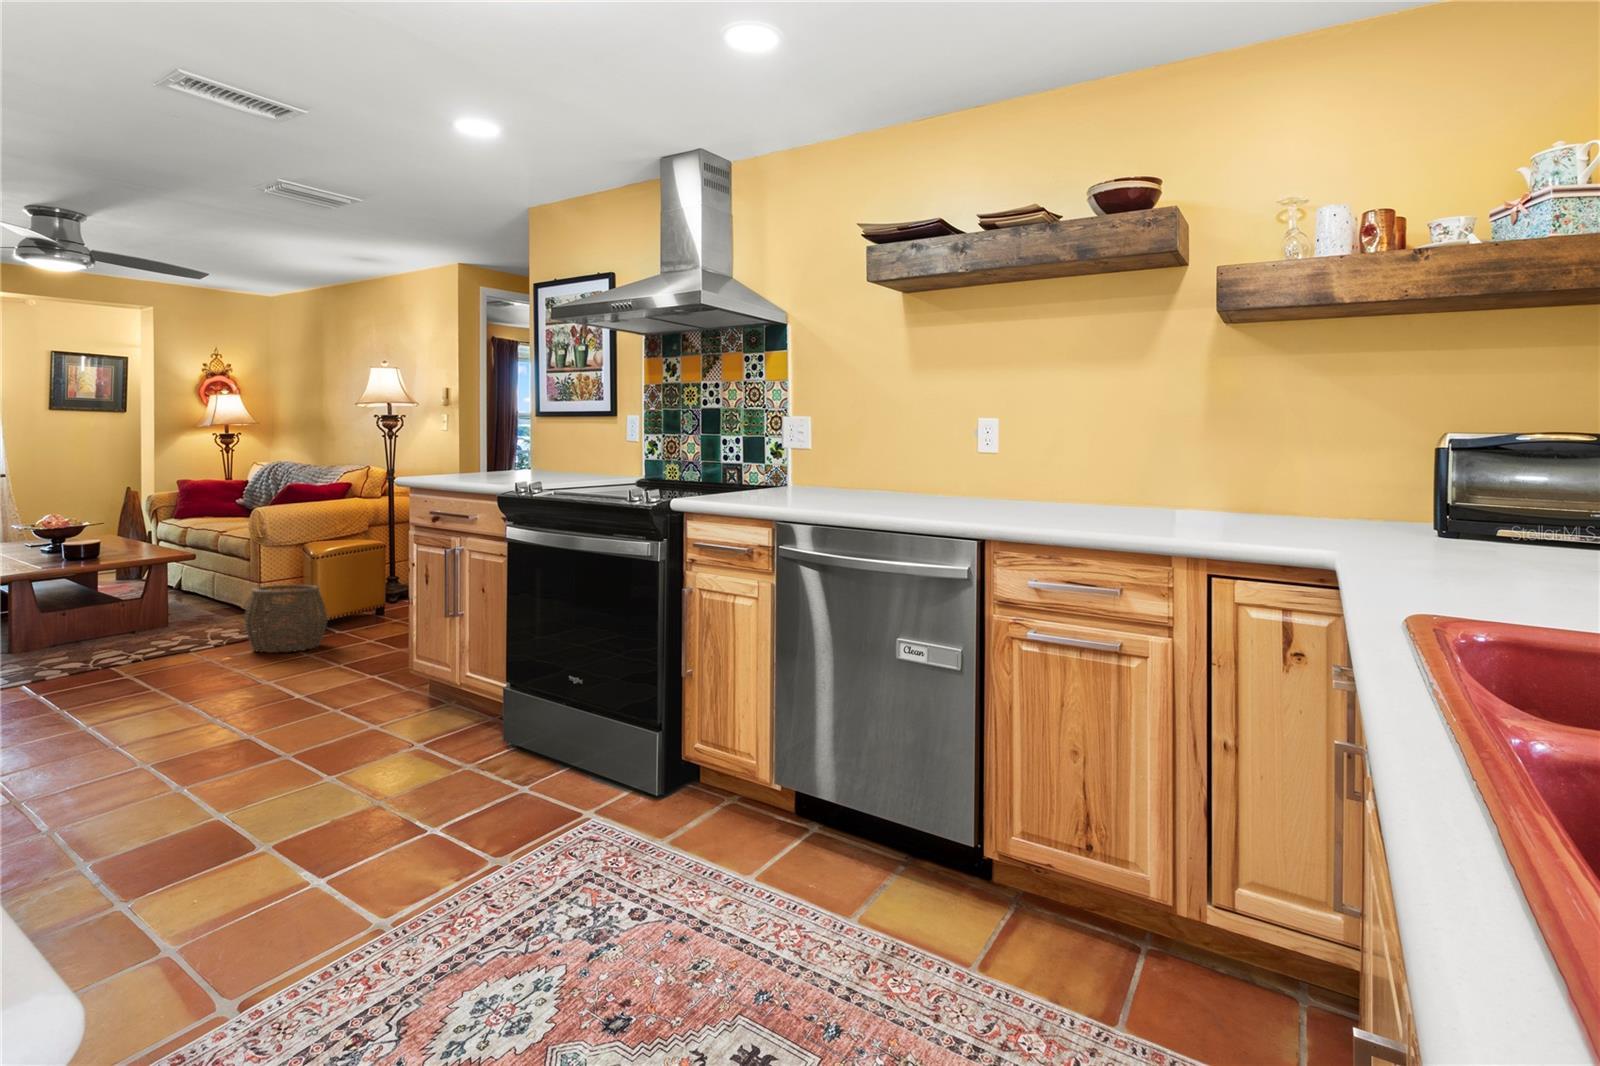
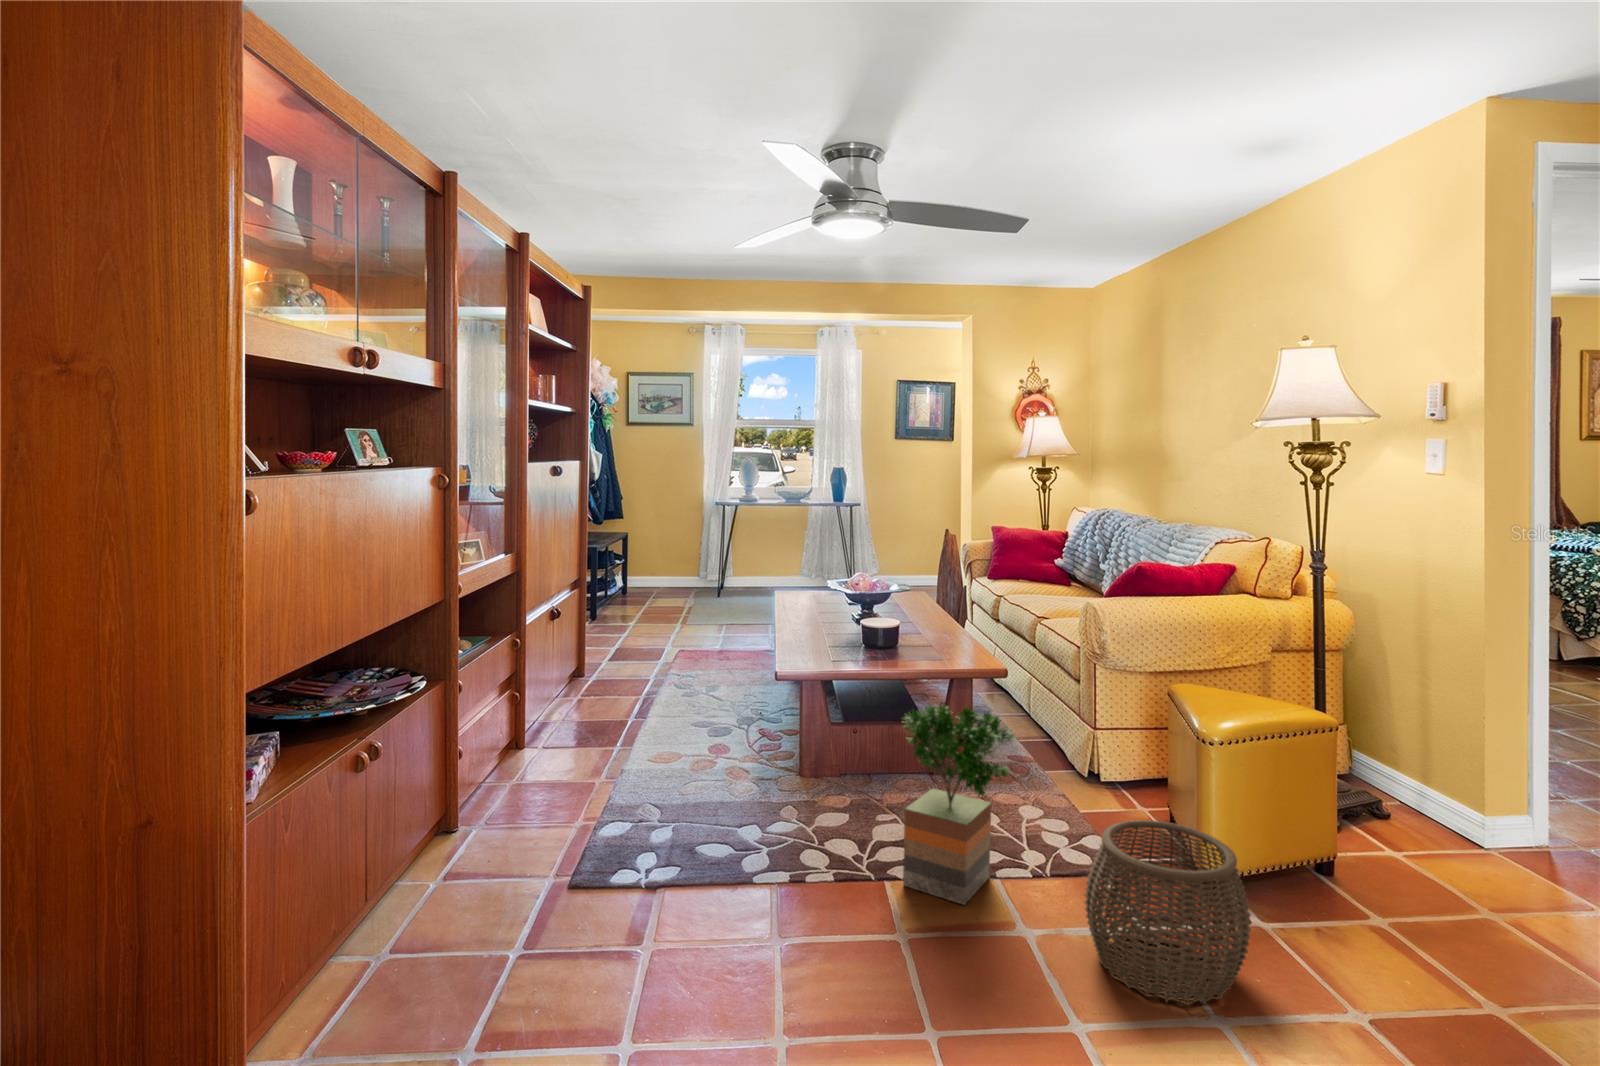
potted tree: none [117,544,202,651] -> present [902,704,1015,905]

